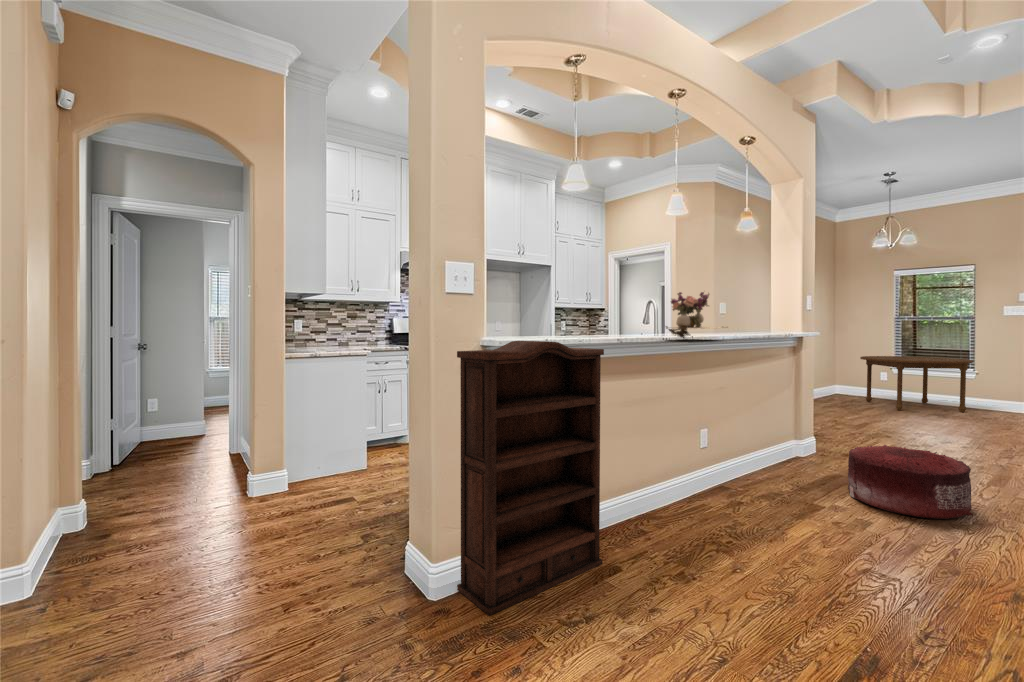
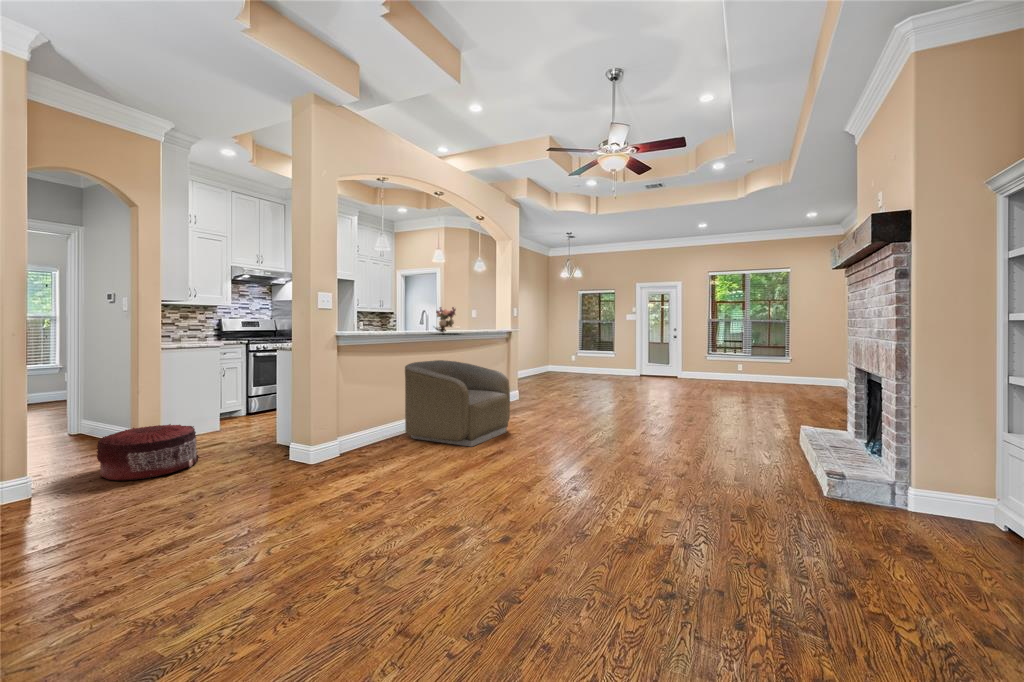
bookshelf: present [457,341,604,616] -> none [326,333,401,466]
dining table: present [860,356,973,412] -> none [559,346,612,378]
armchair: none [613,389,835,598] -> present [405,360,510,447]
pouf: present [848,445,973,519] -> present [97,424,199,481]

